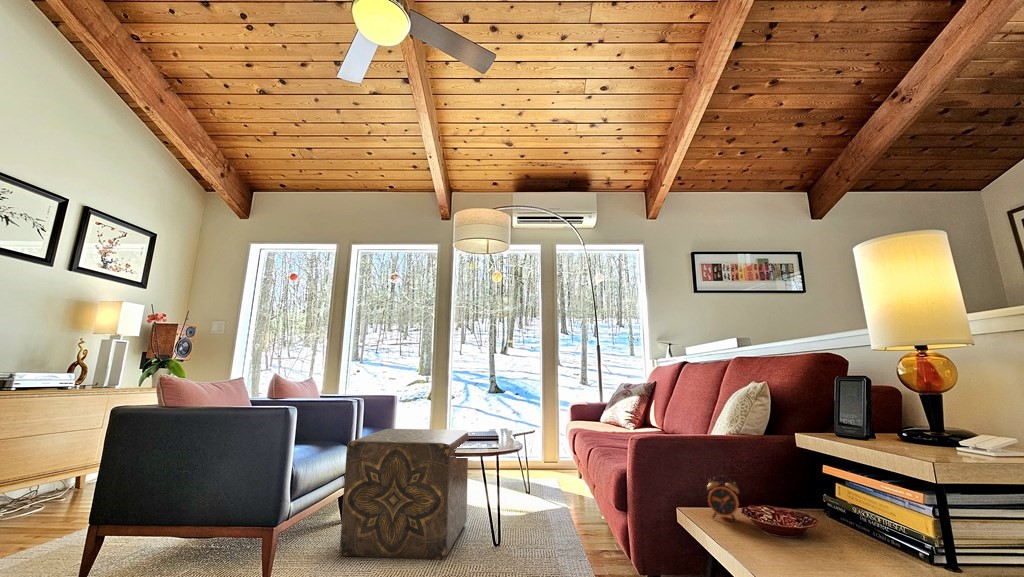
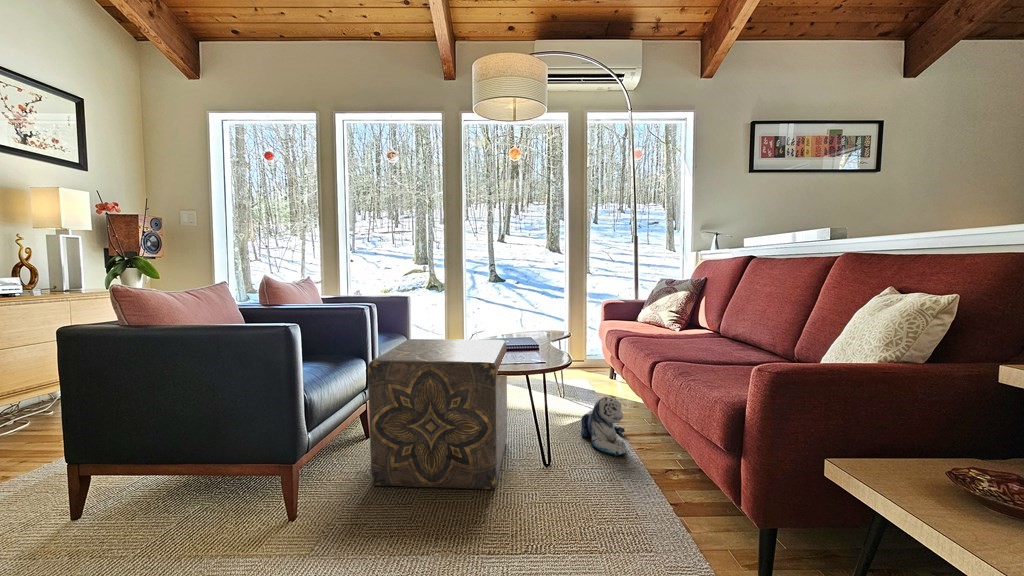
alarm clock: present [707,475,739,521] -> none [874,420,928,481]
plush toy: none [533,483,573,537] -> present [581,397,626,456]

